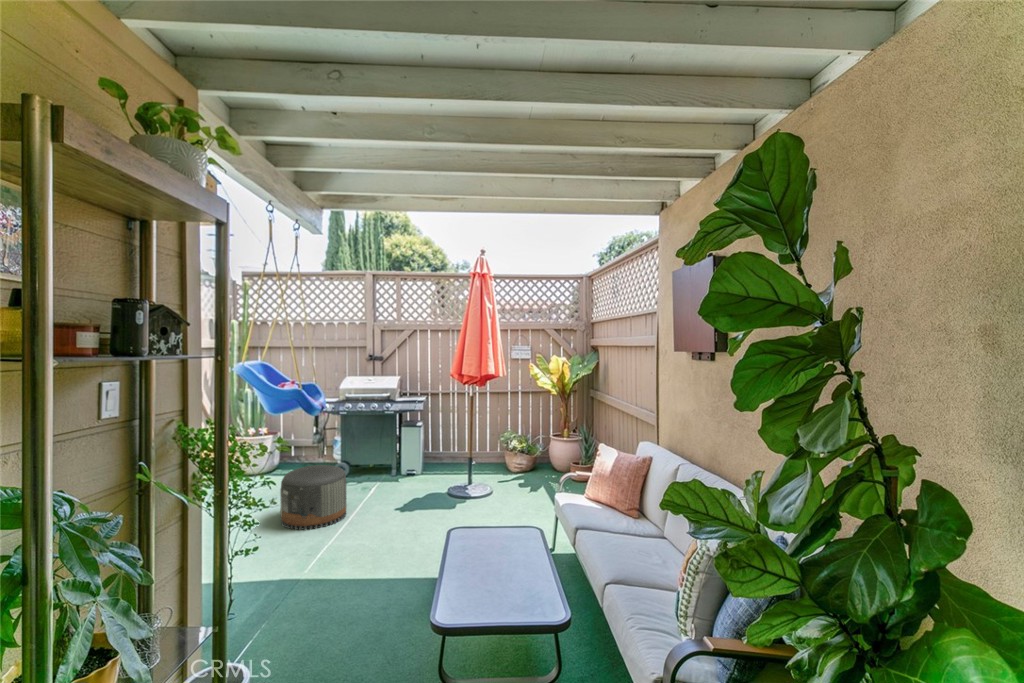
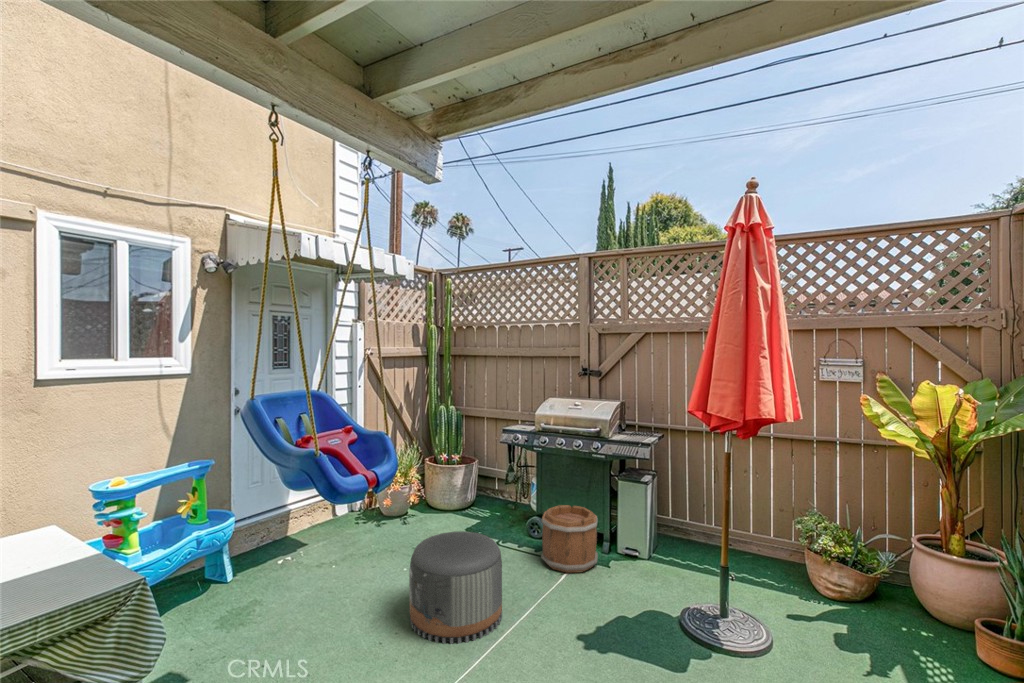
bucket: none [353,447,392,488] -> present [541,505,598,573]

